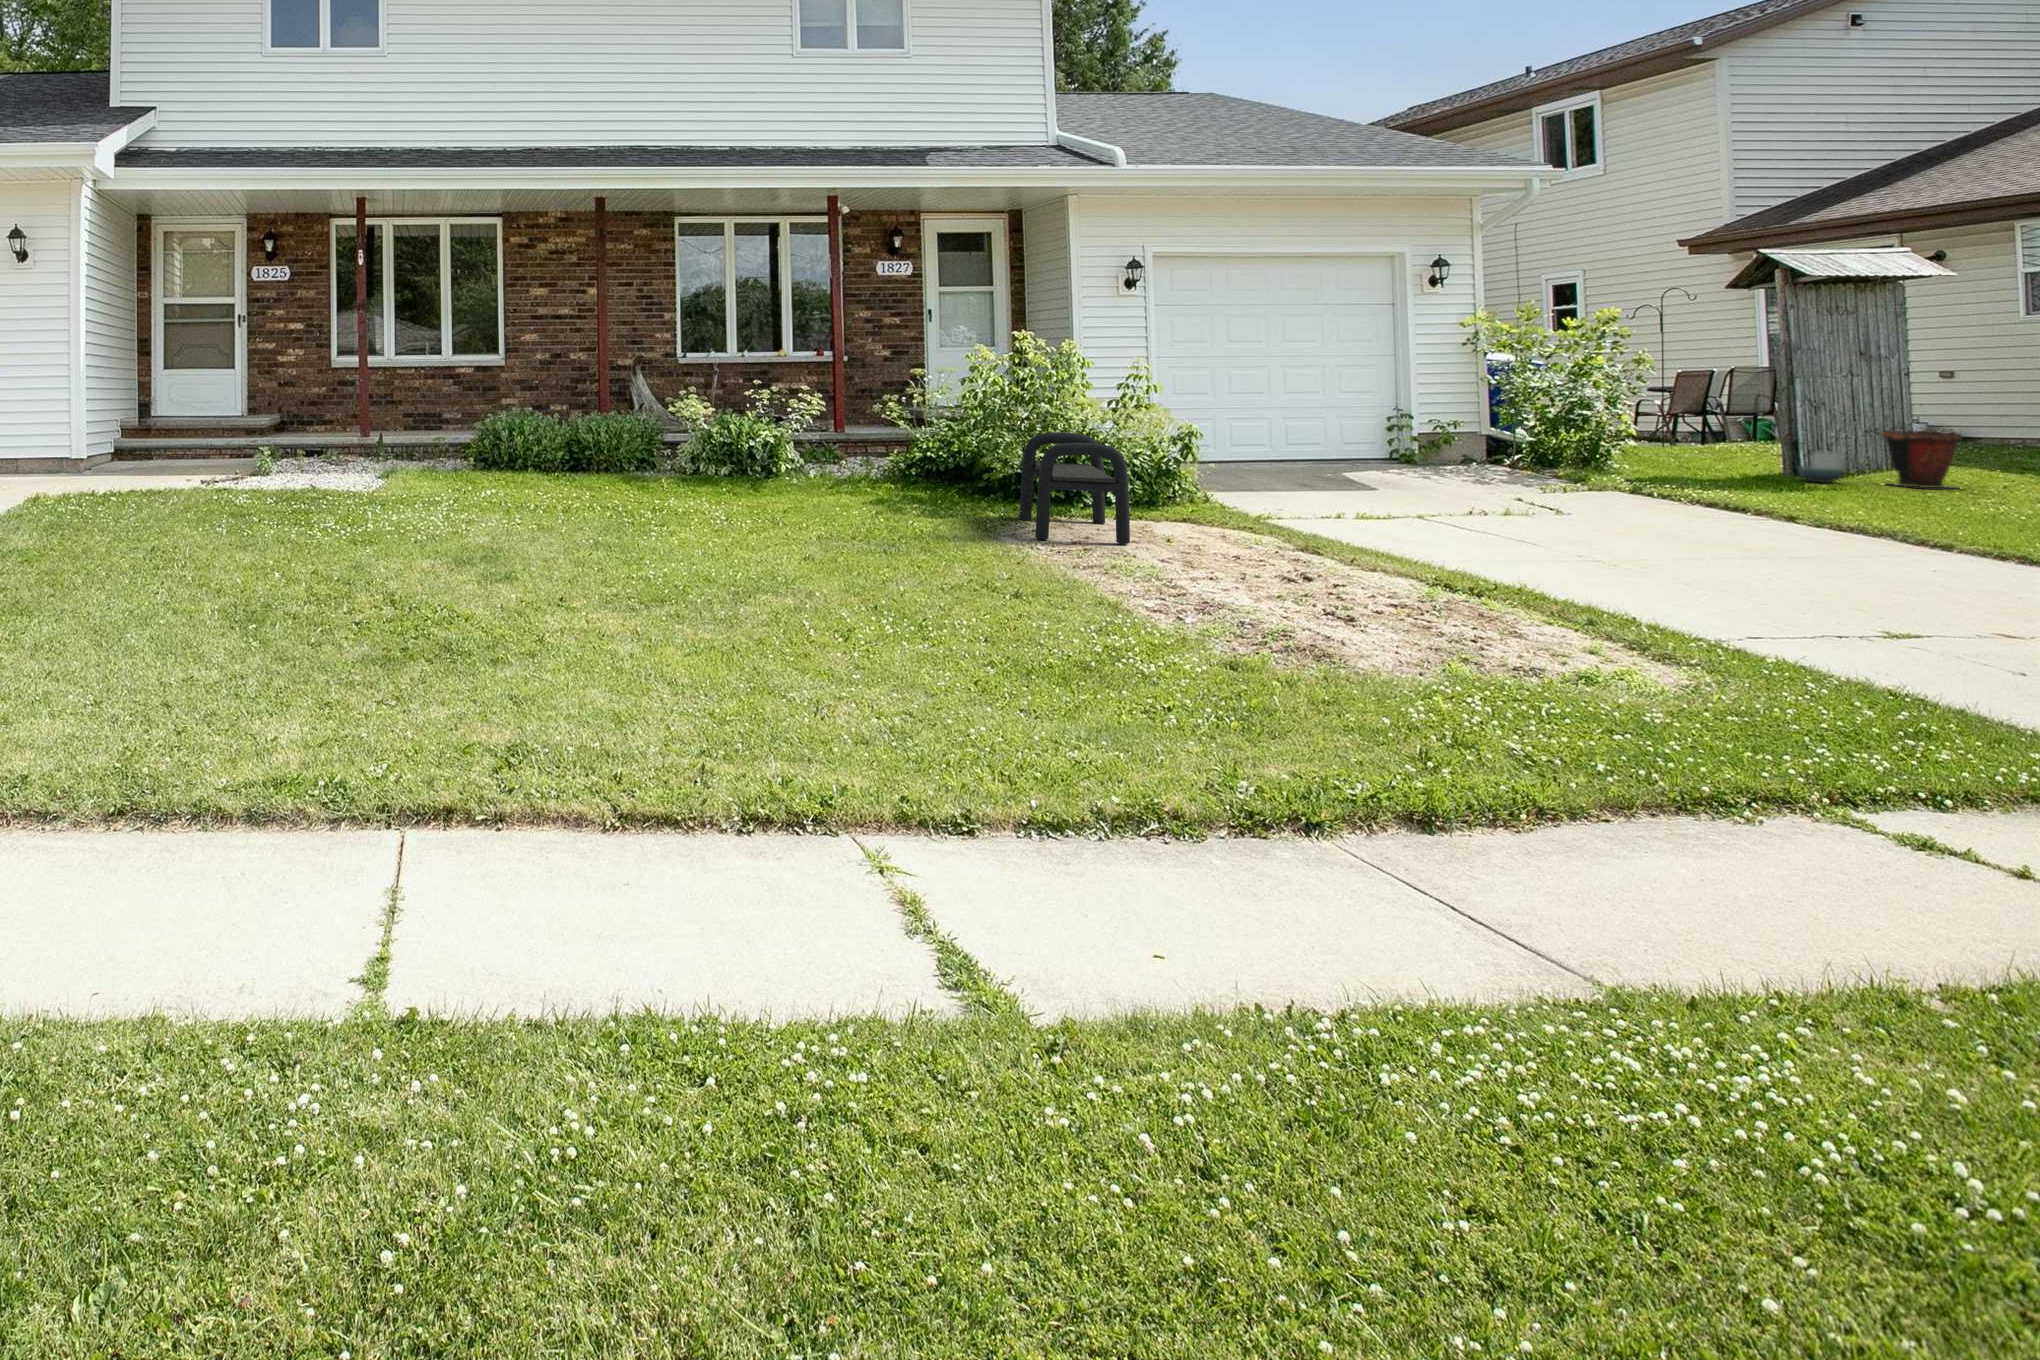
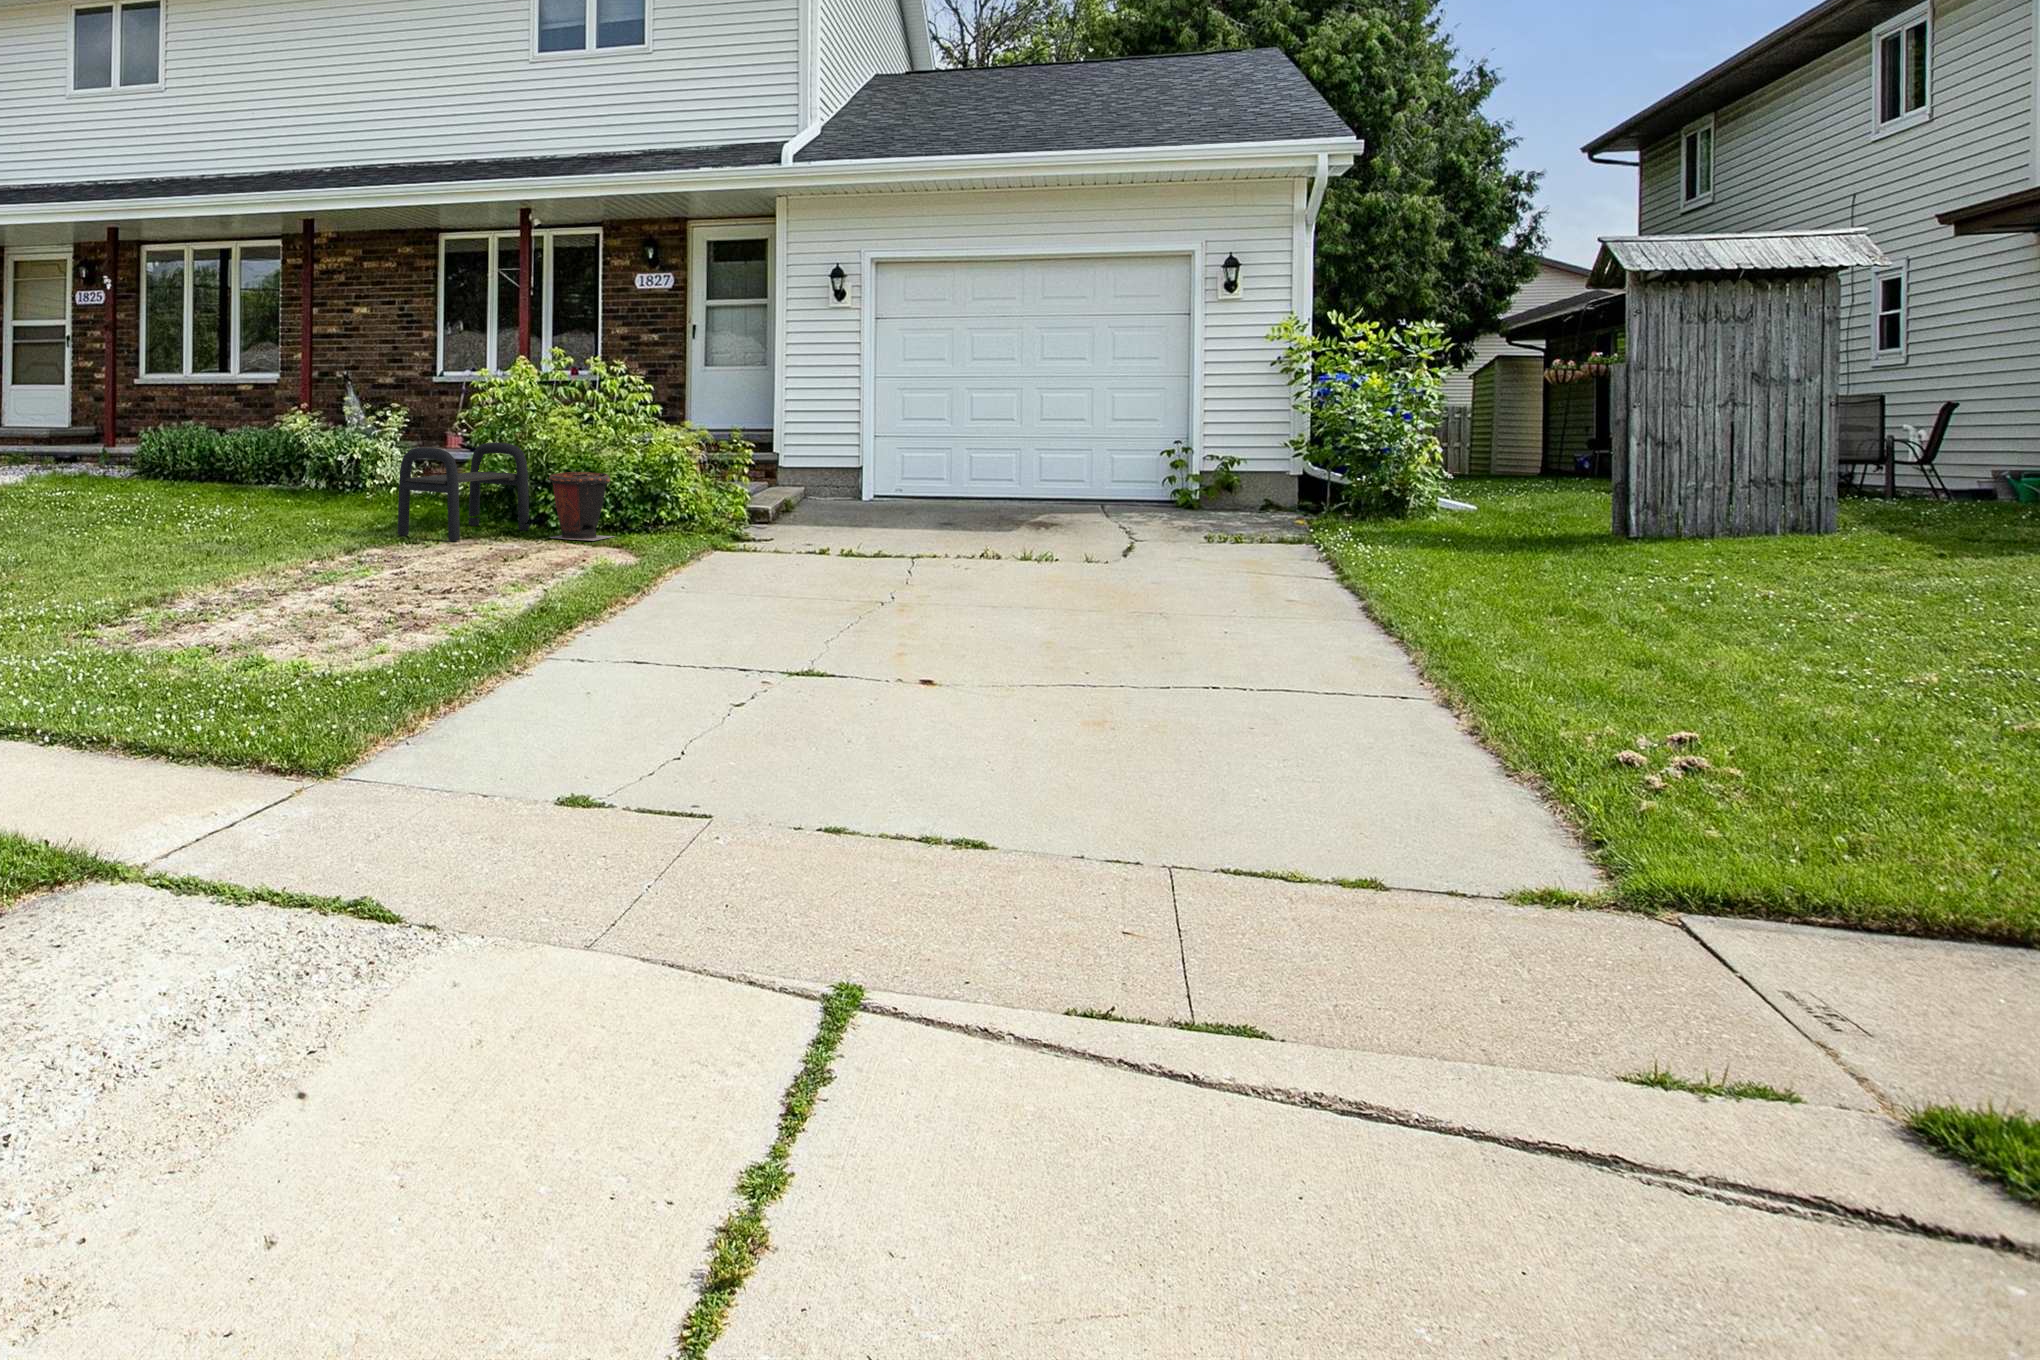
trash can: present [1882,431,1962,488] -> present [549,472,614,541]
planter: present [1798,452,1844,483] -> none [1569,496,1616,537]

